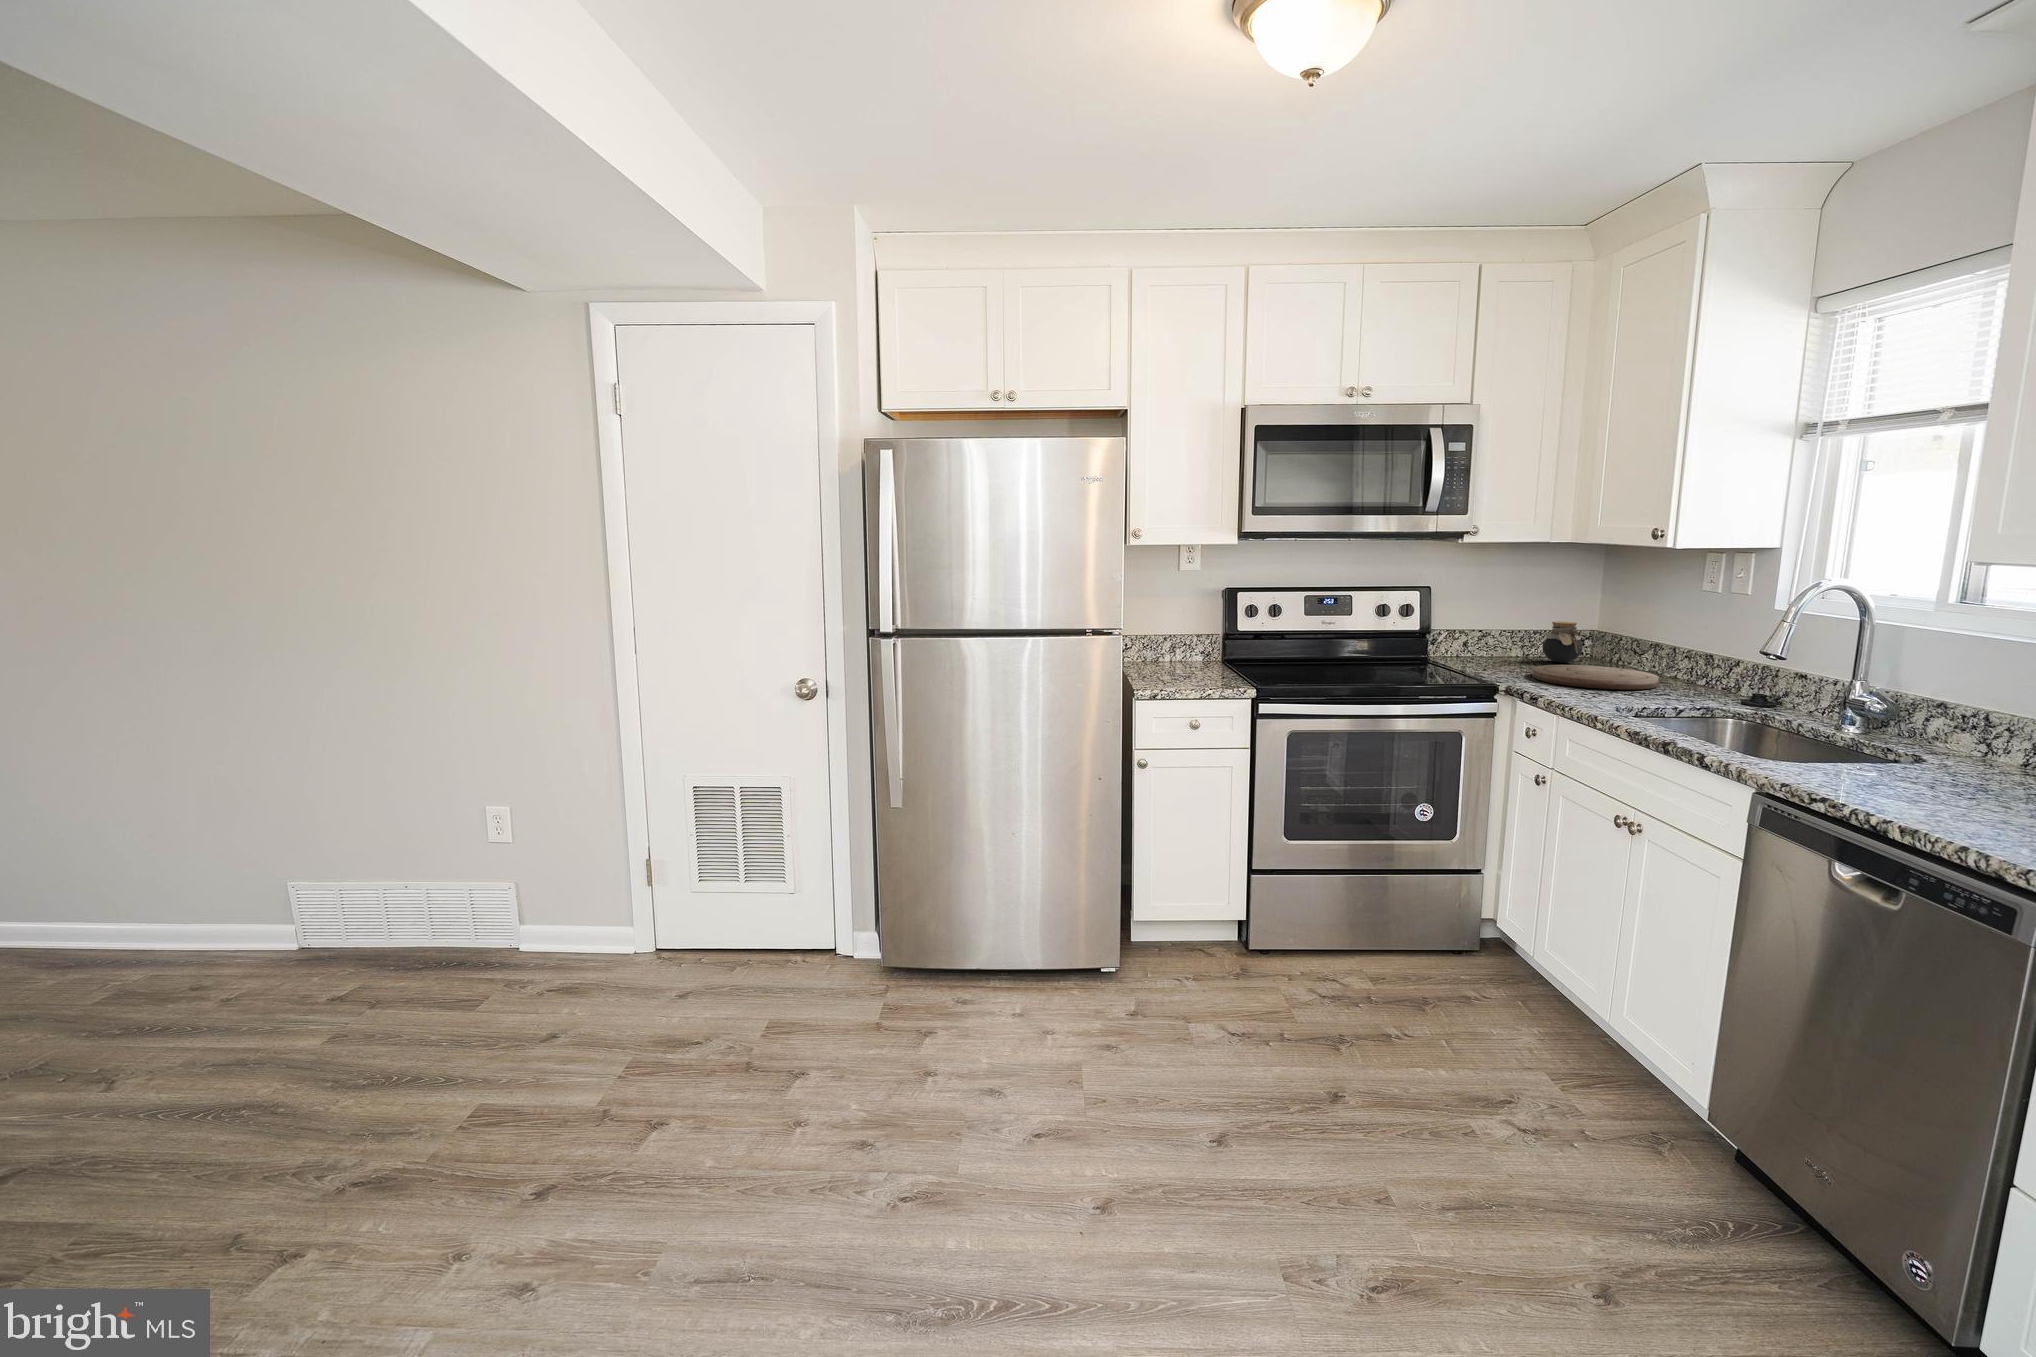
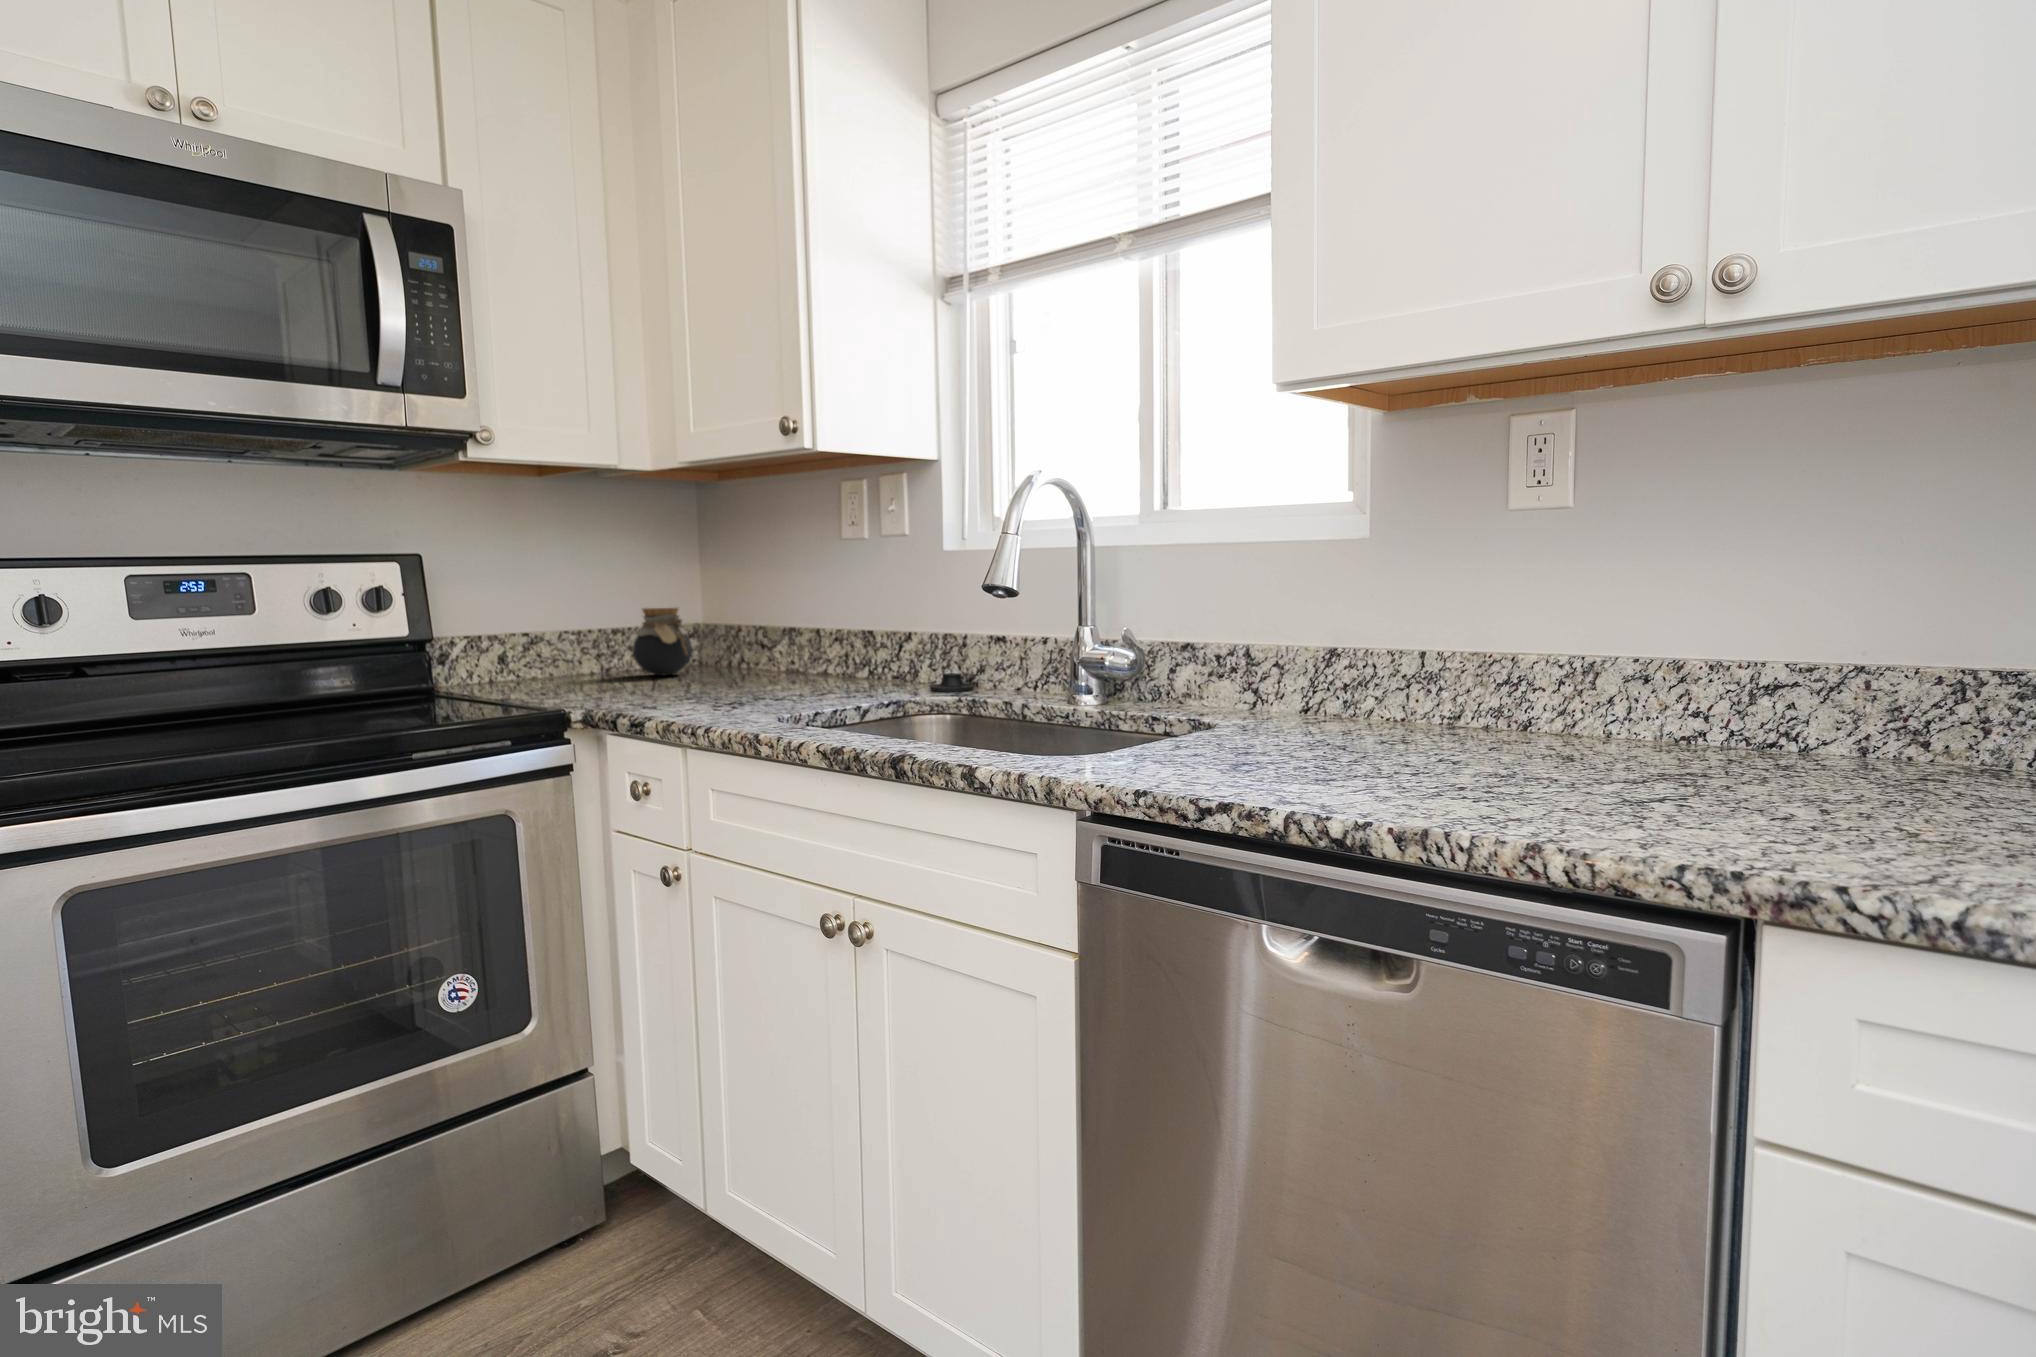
cutting board: present [1532,665,1659,689] -> none [624,669,814,699]

